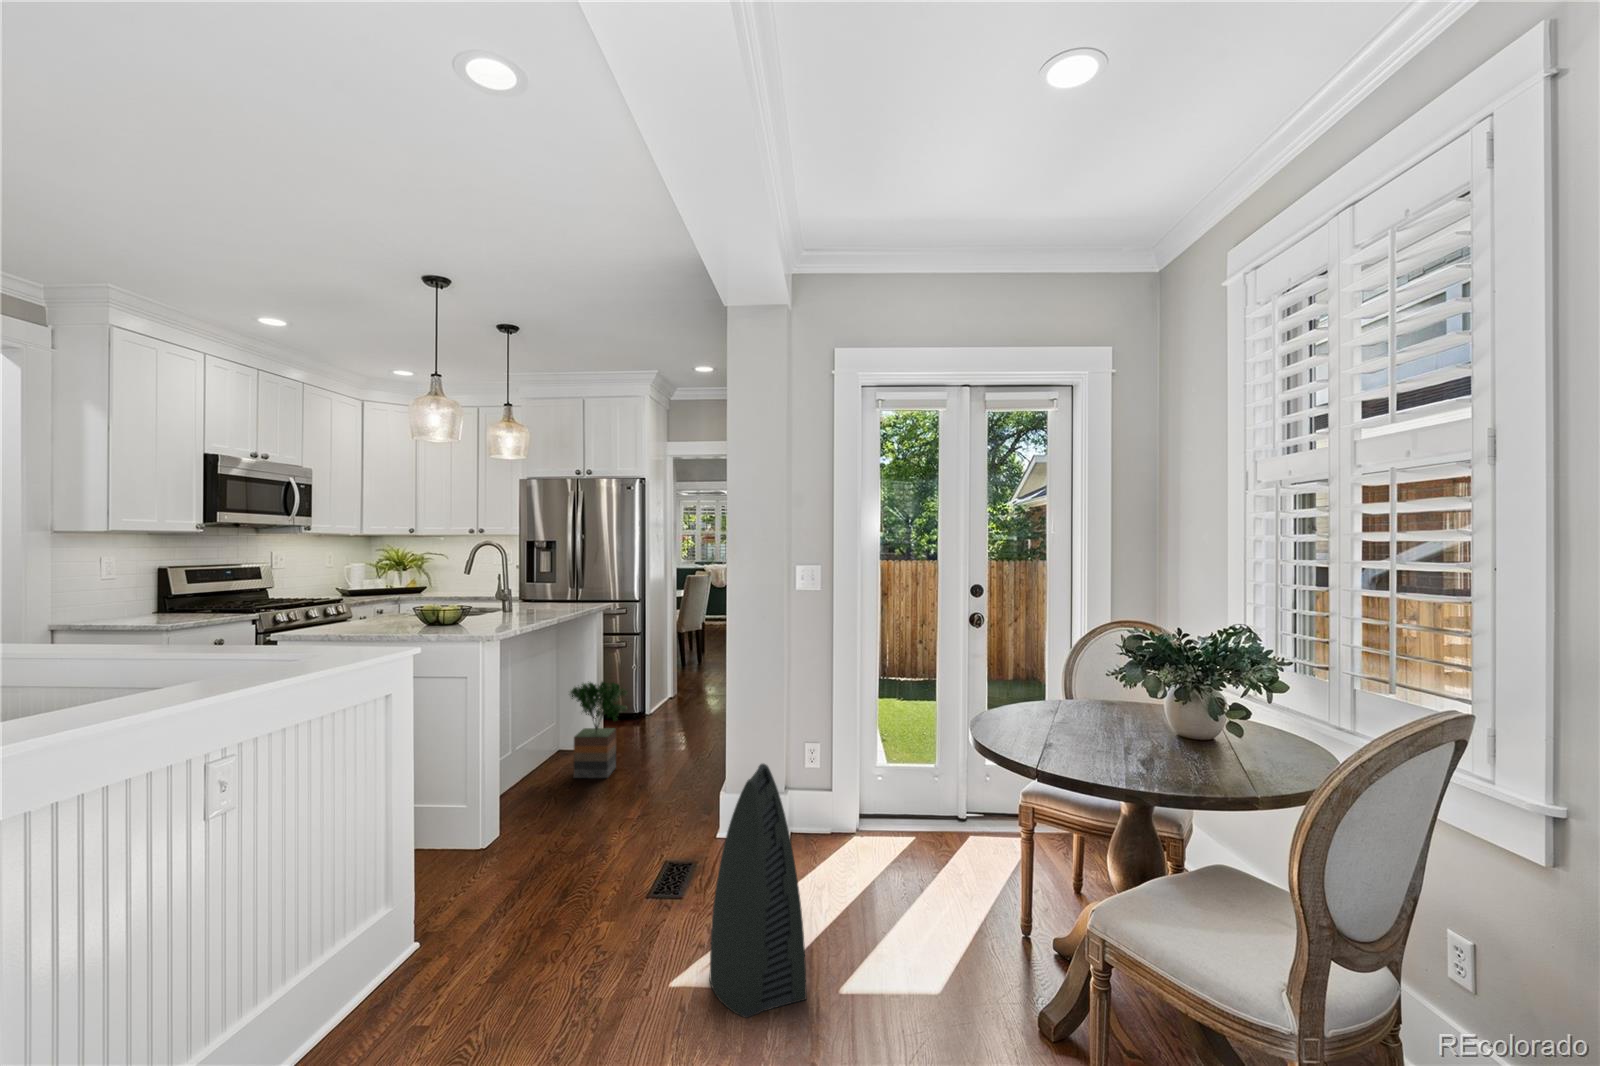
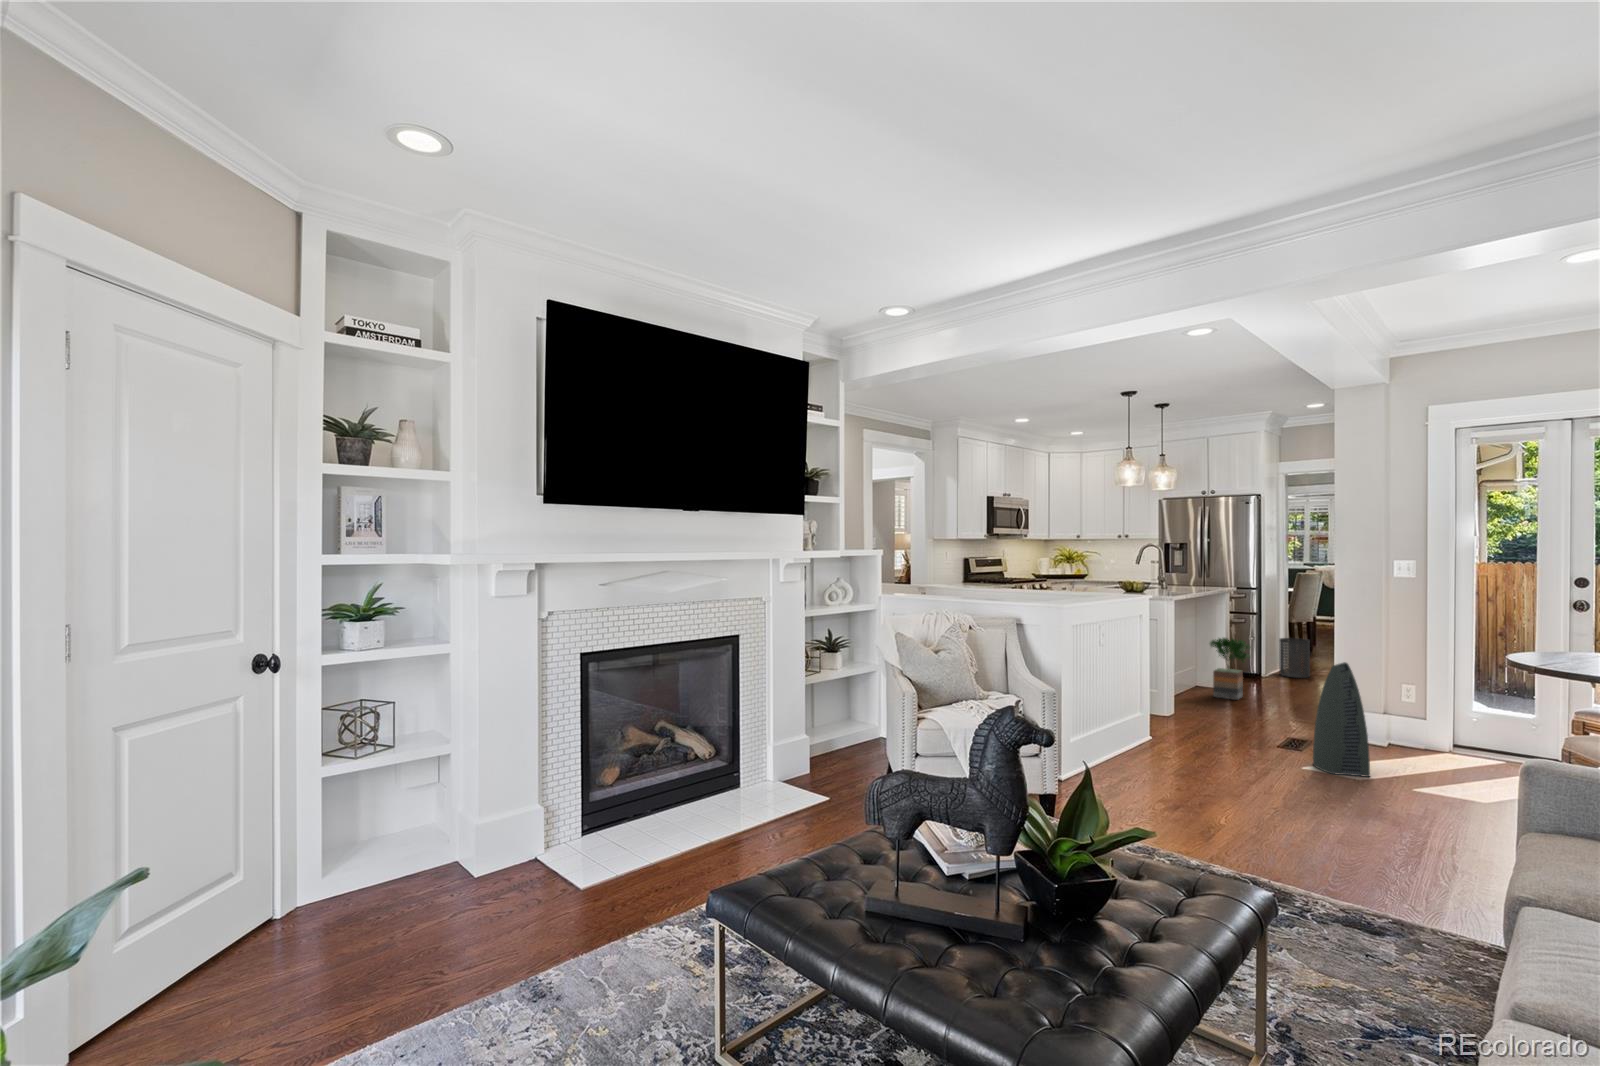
trash can: none [667,658,700,710] -> present [1279,638,1310,678]

